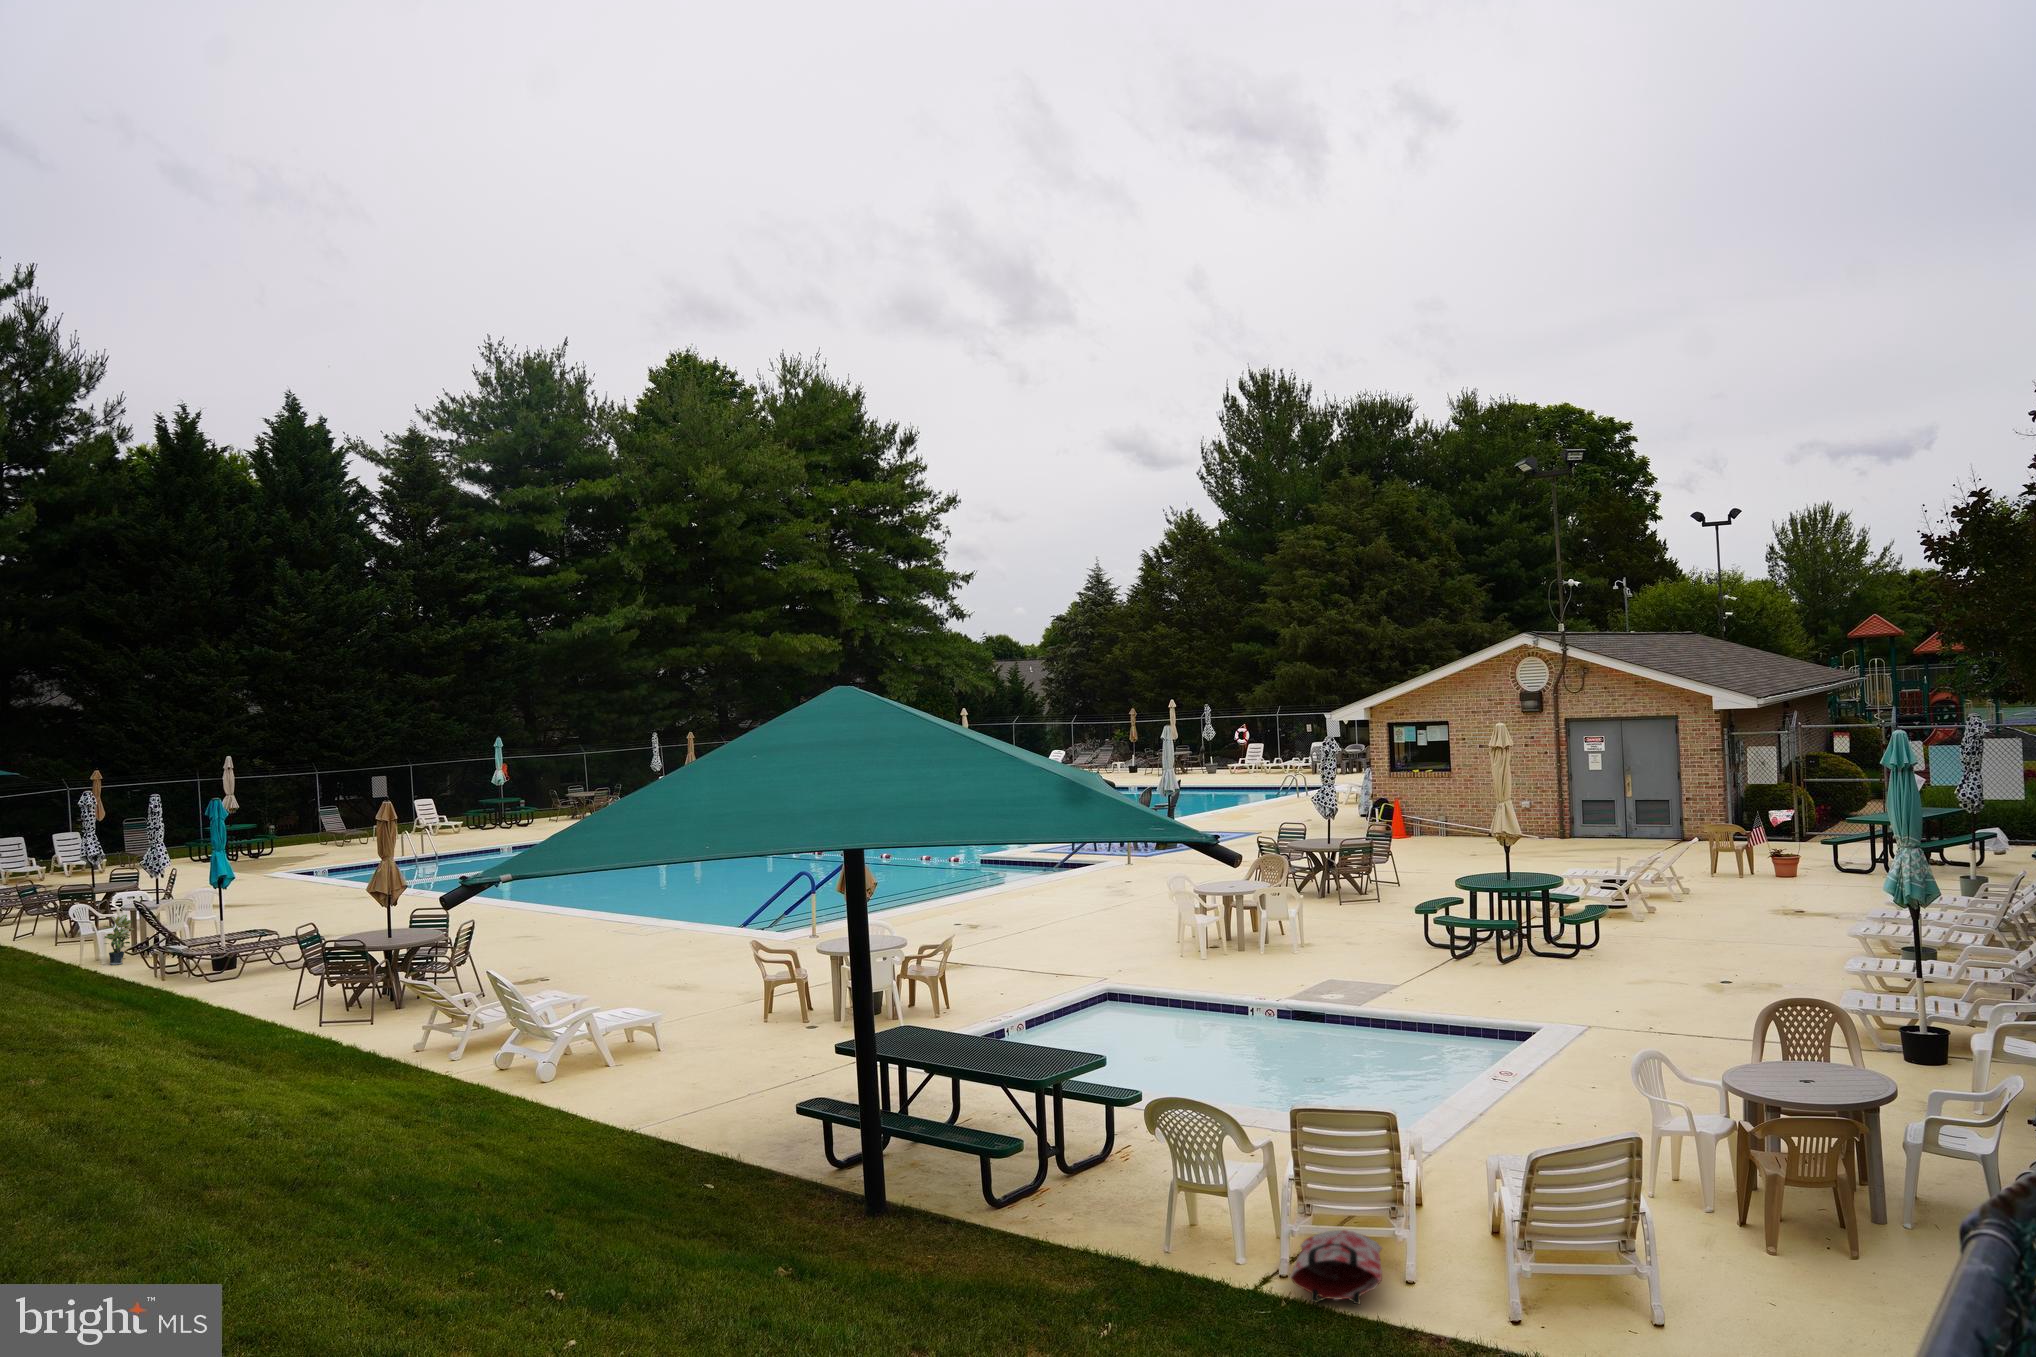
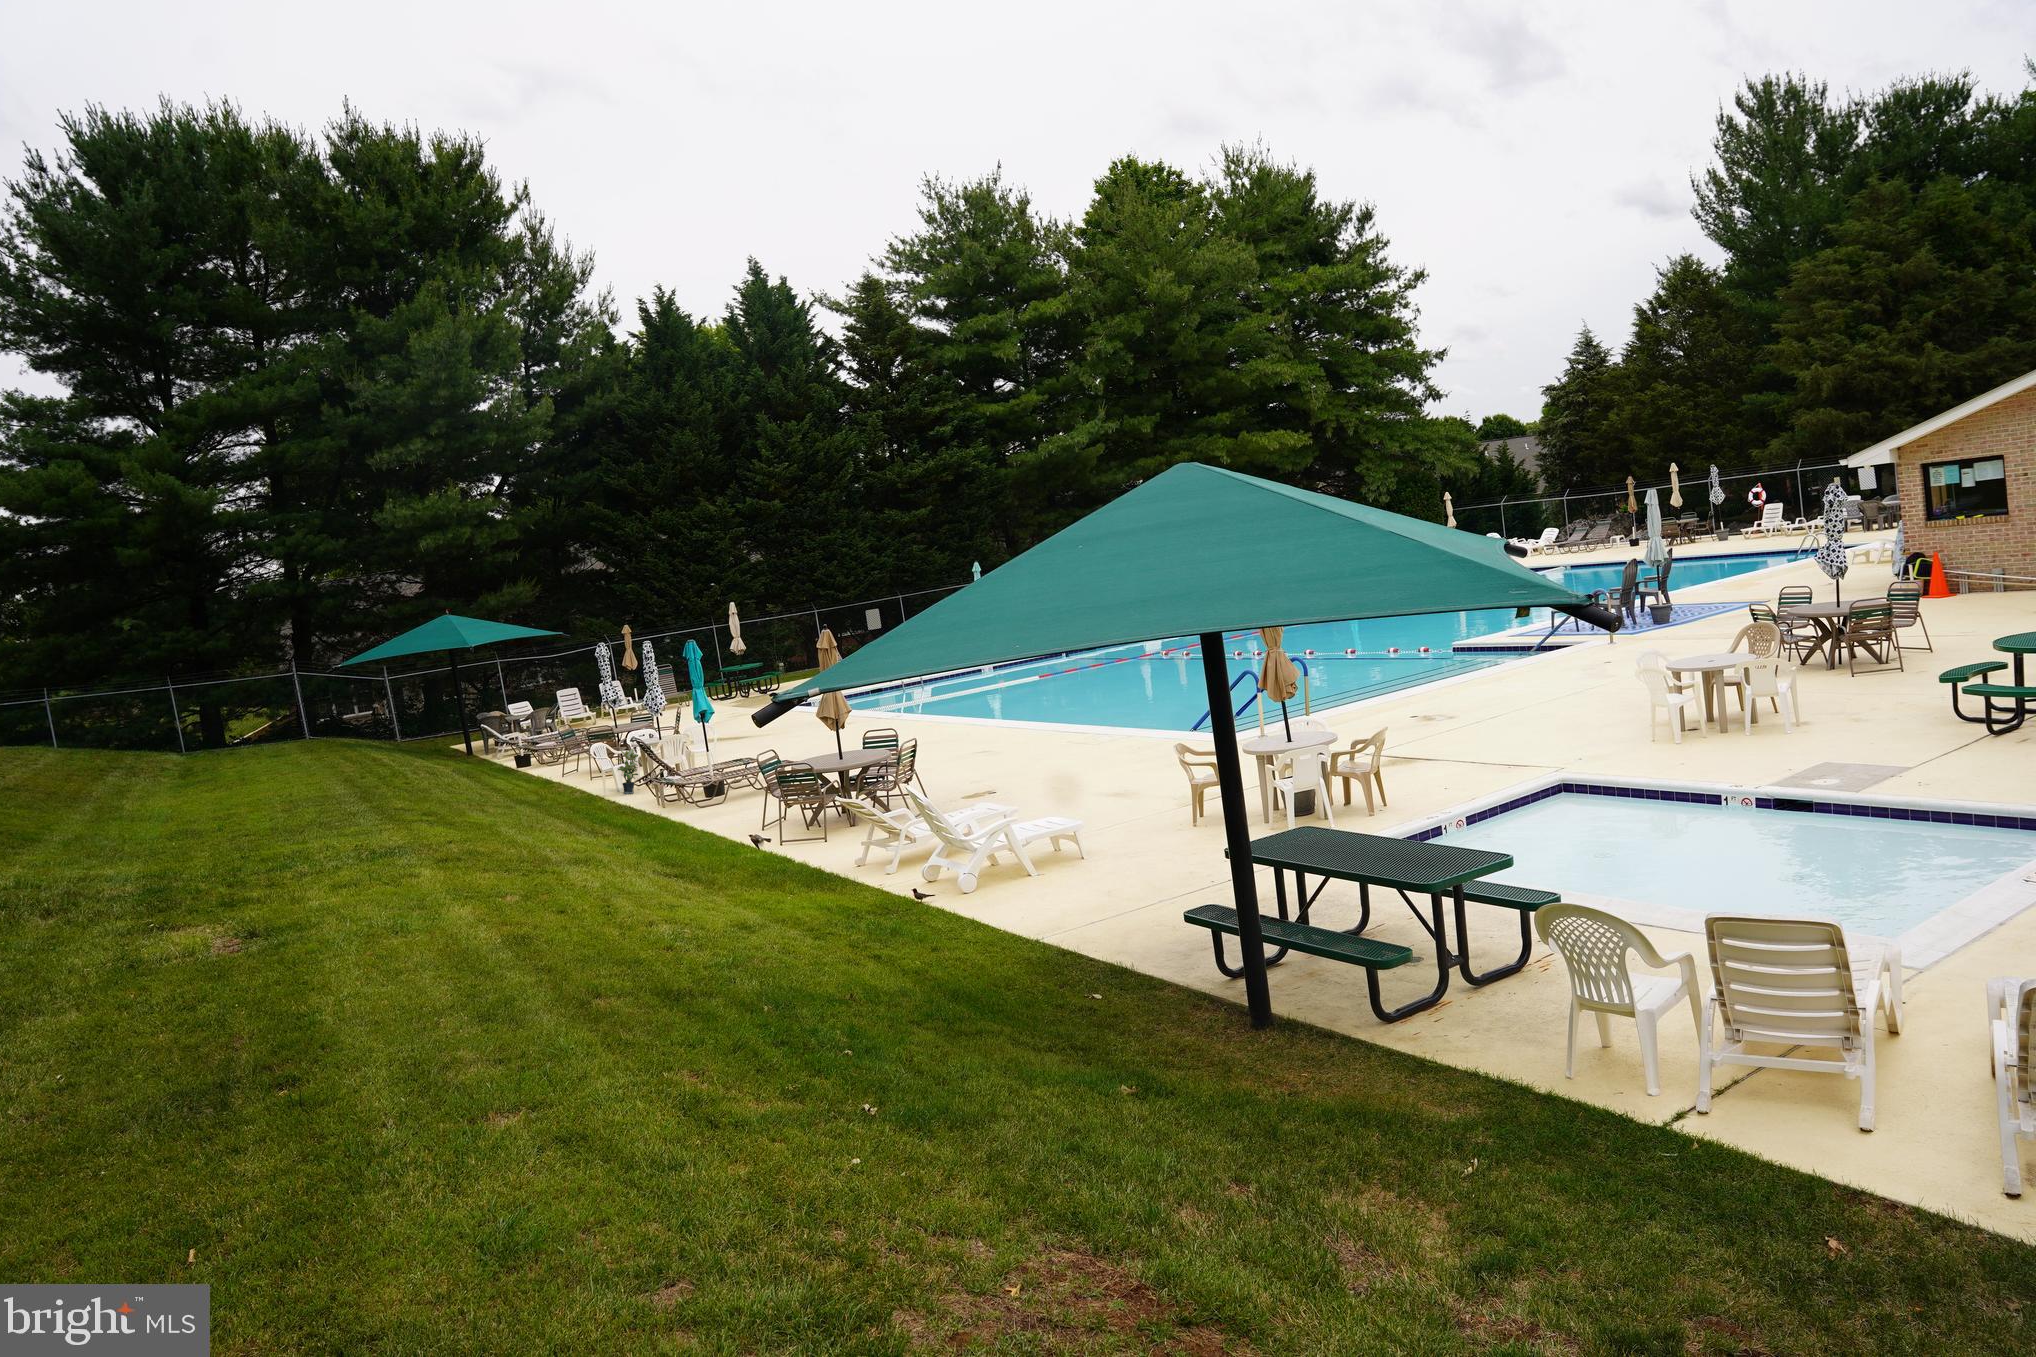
bag: present [1290,1230,1382,1304] -> none [1687,1056,1824,1131]

